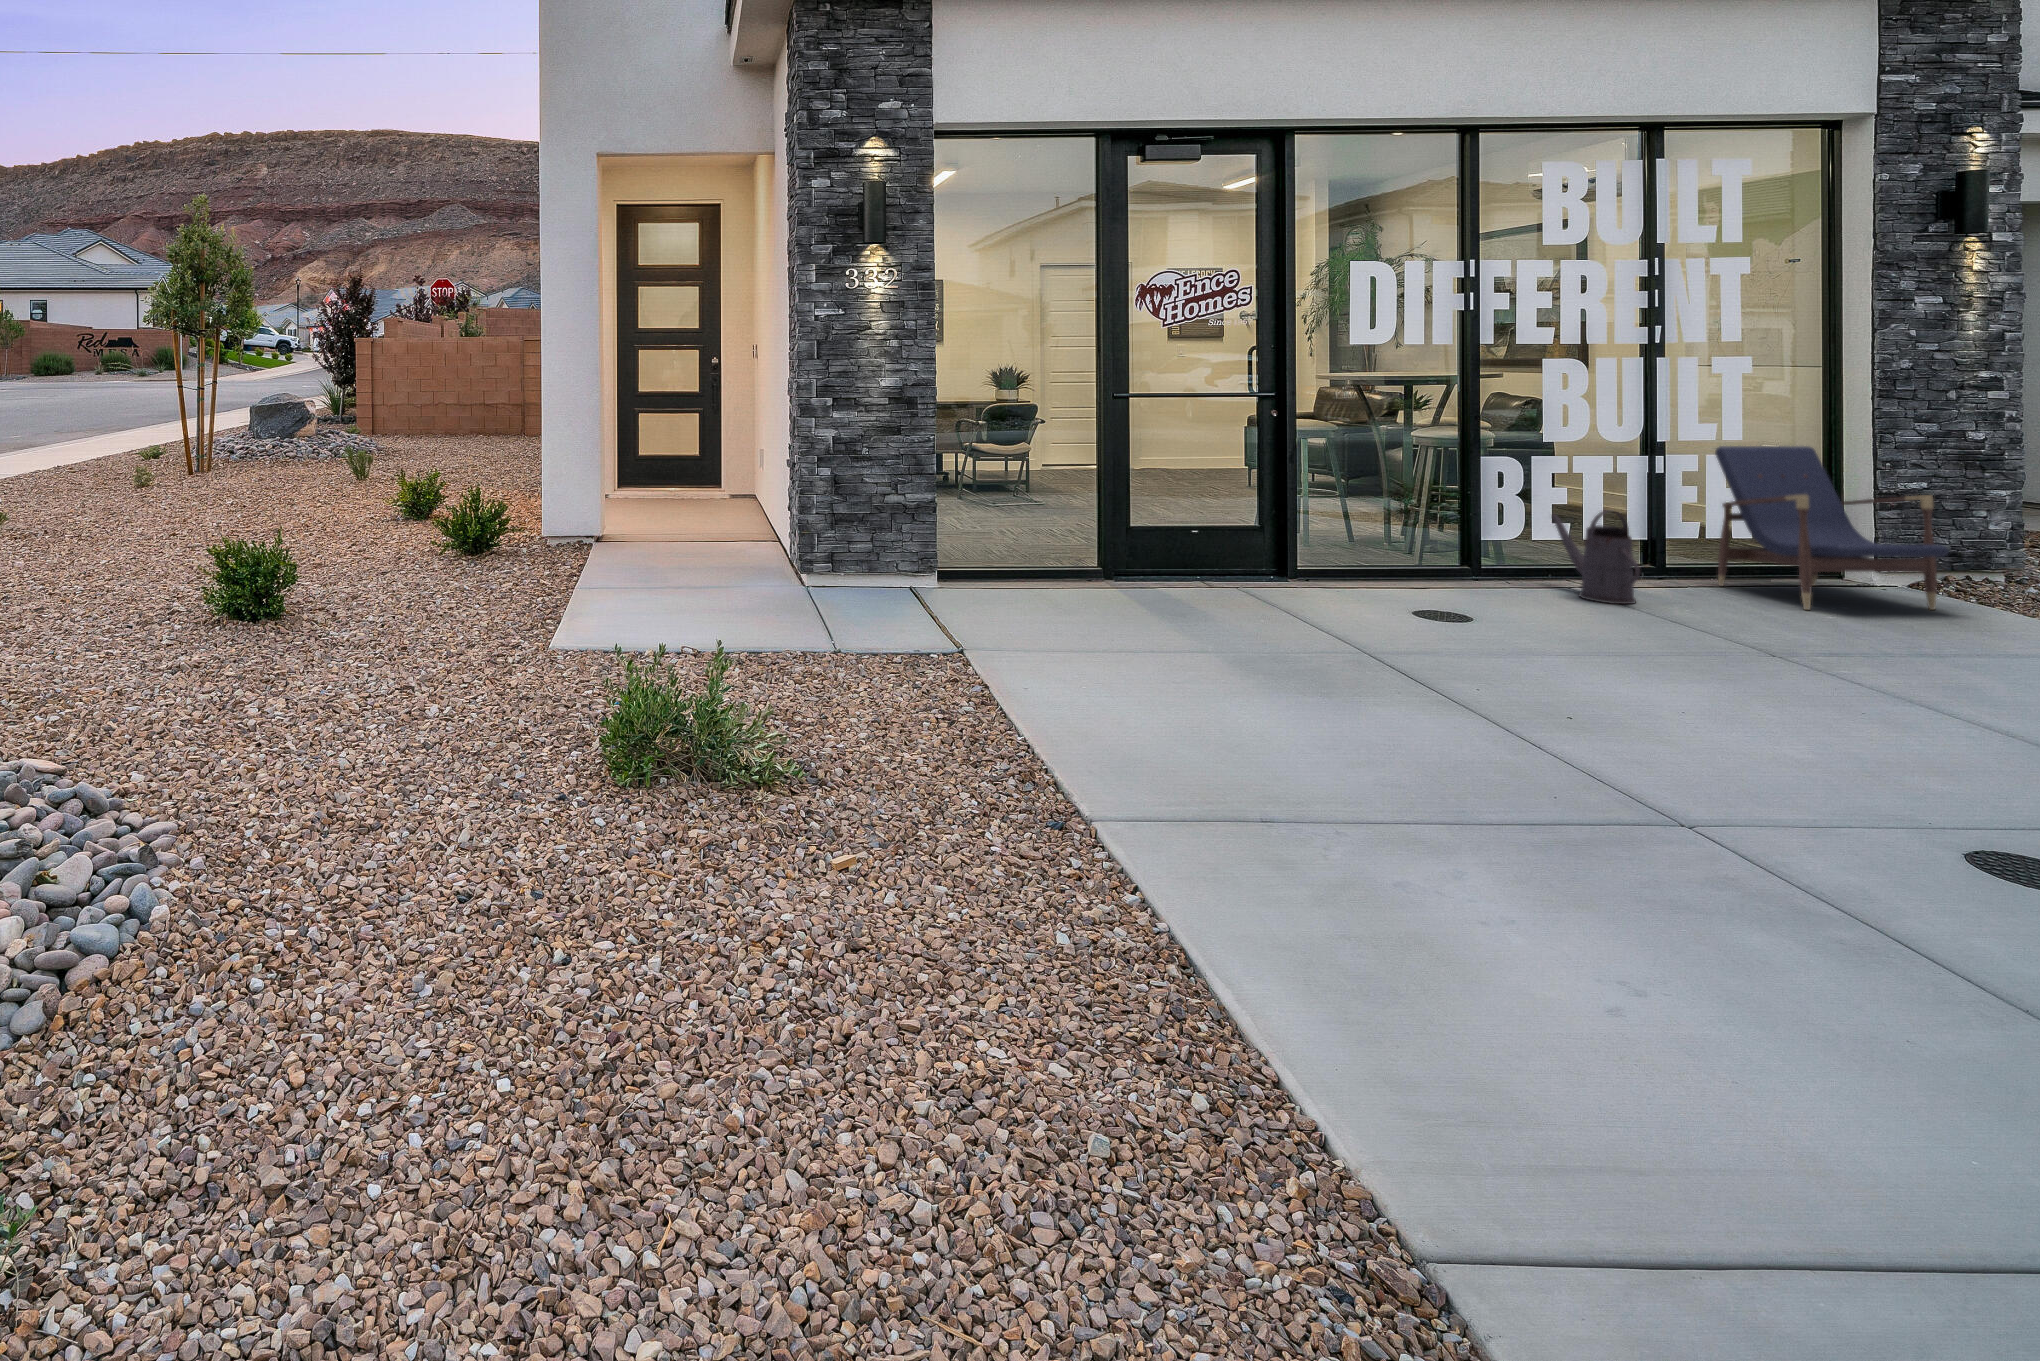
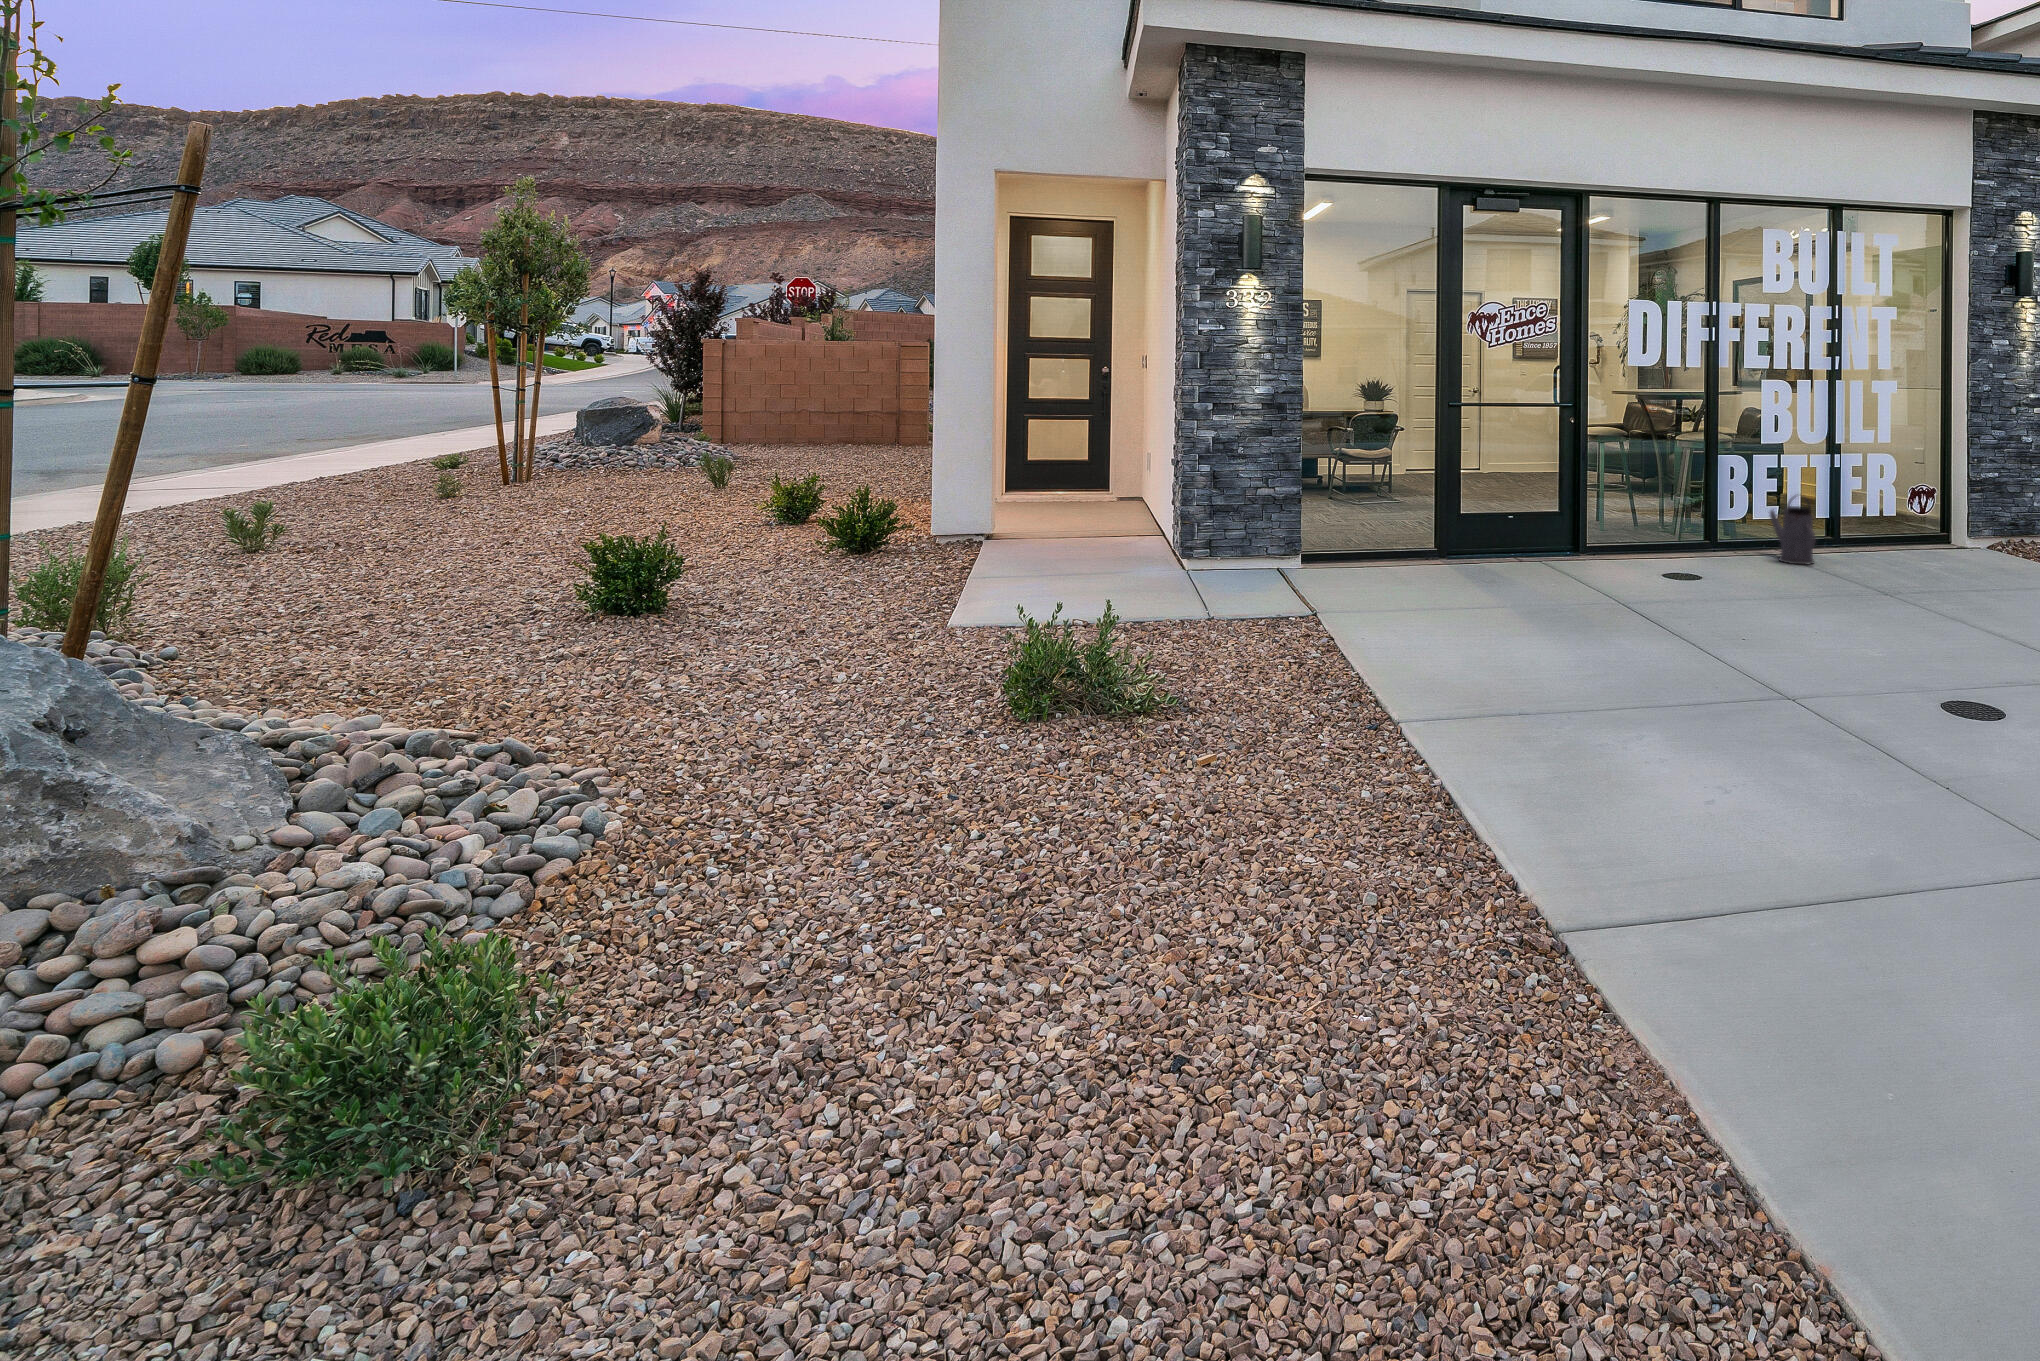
lounge chair: present [1715,446,1948,610] -> none [1871,447,2001,565]

